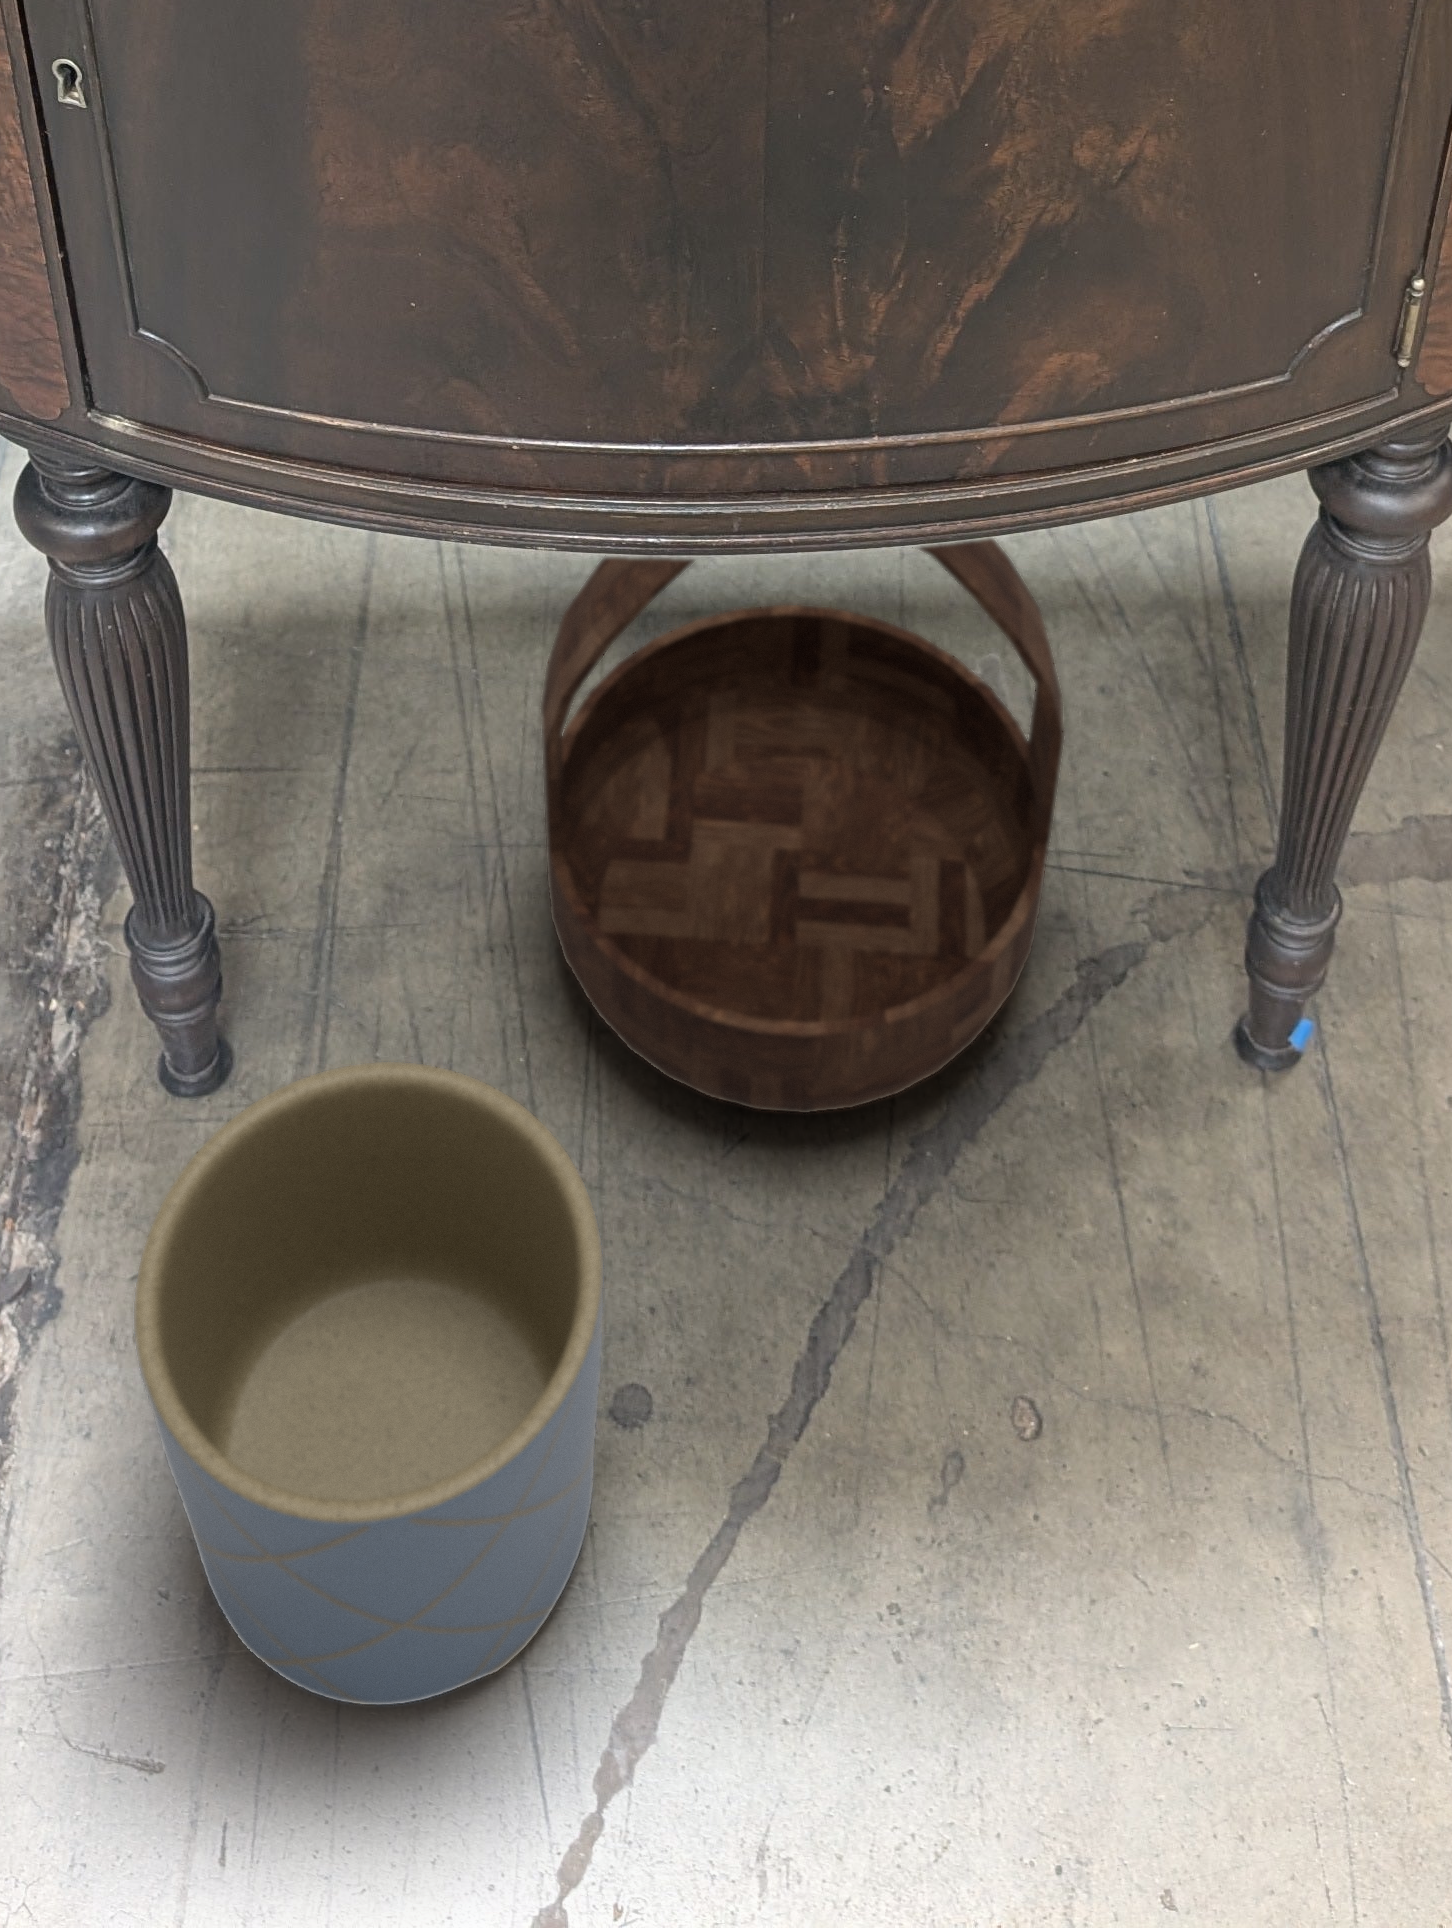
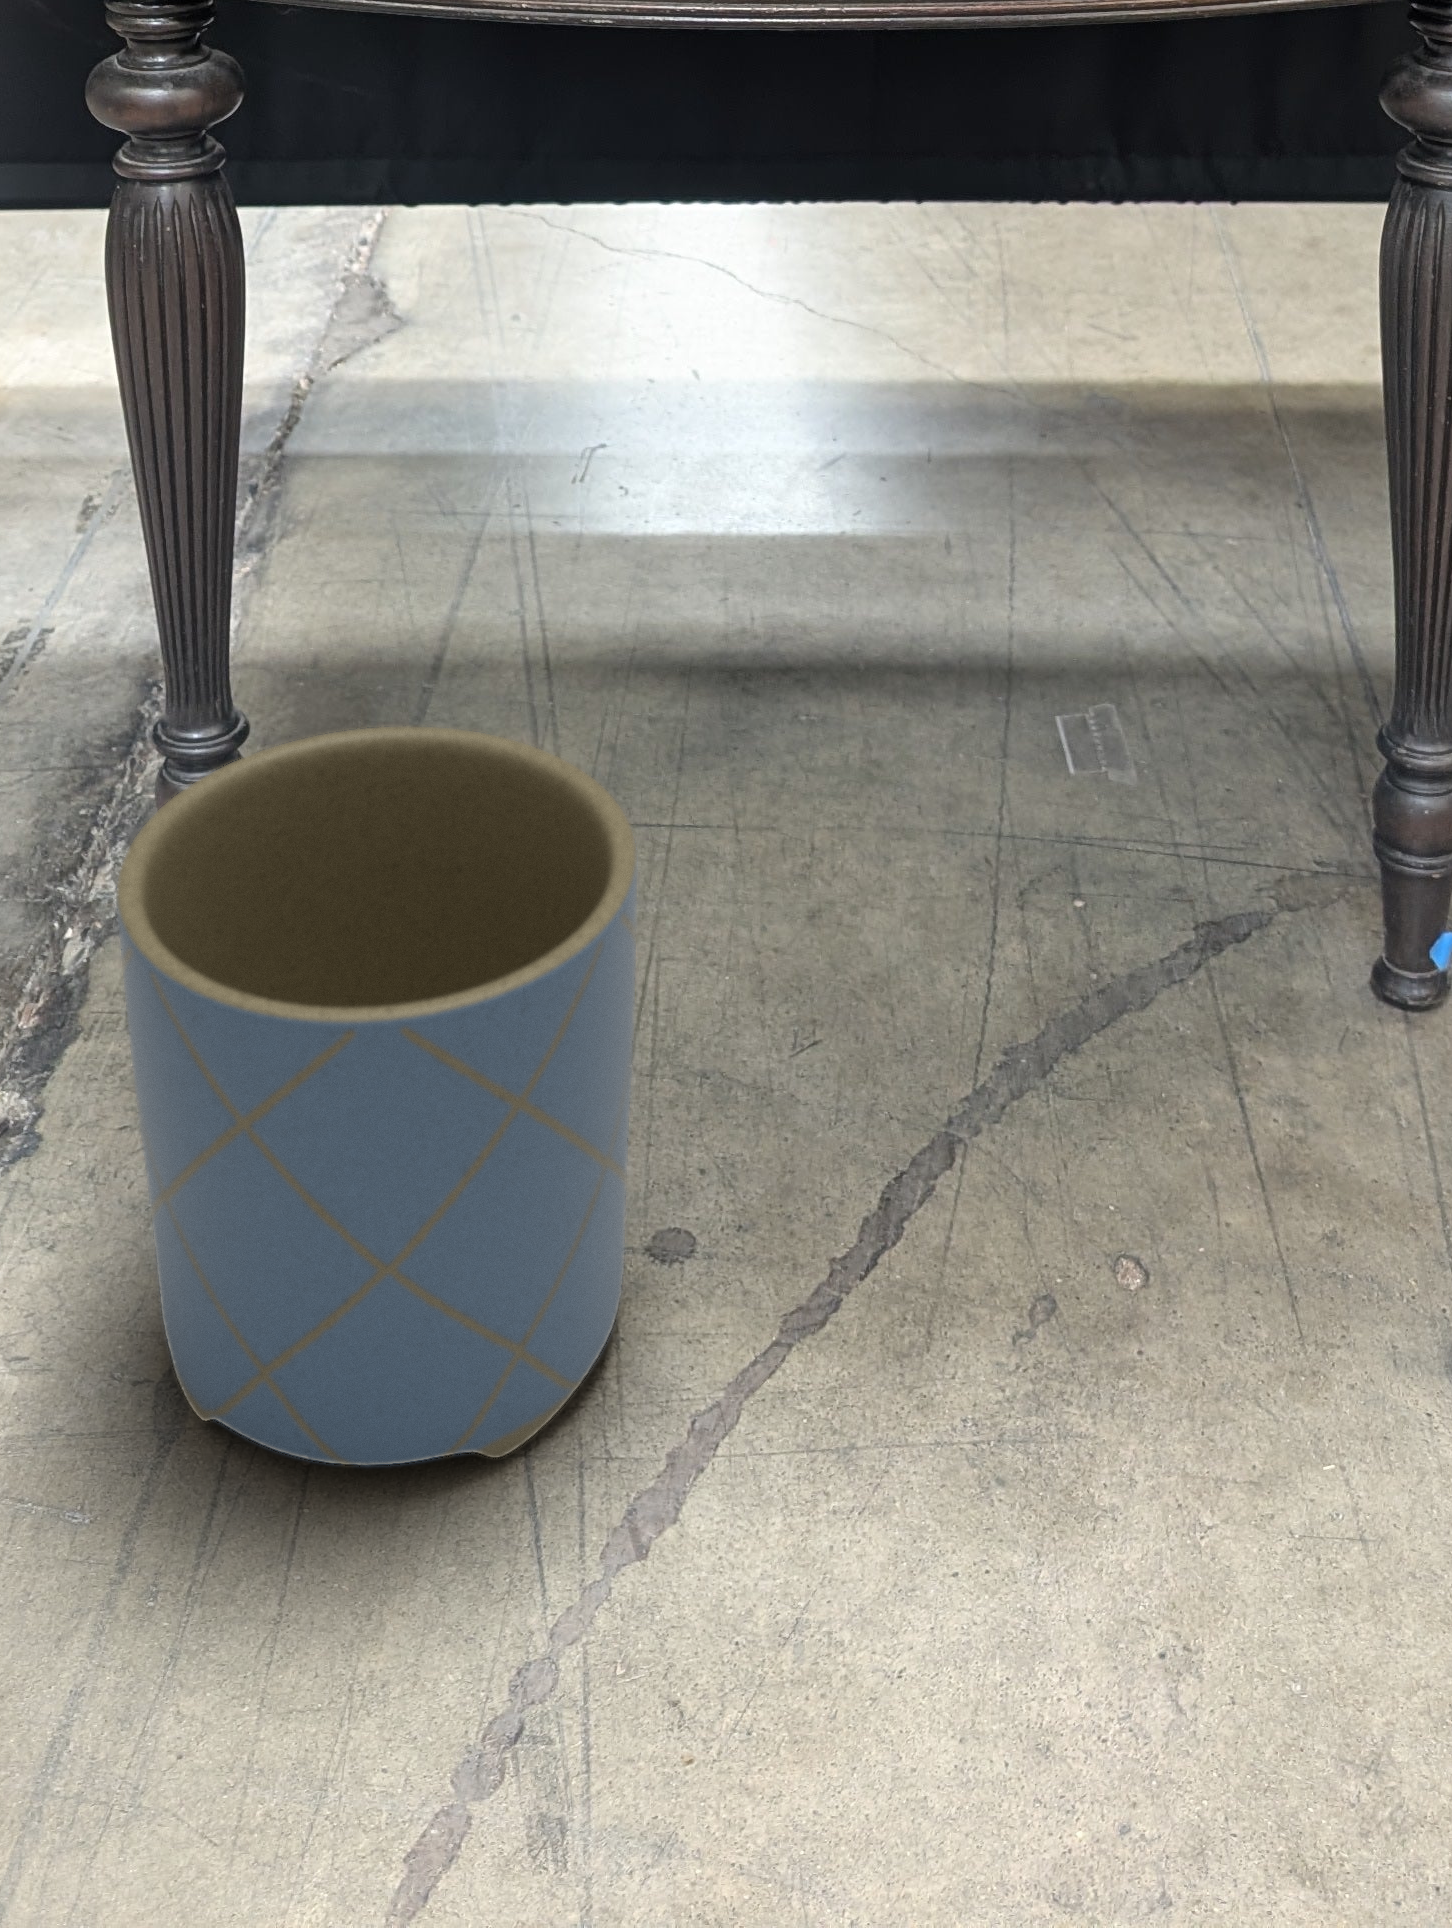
basket: present [541,538,1064,1113] -> none [607,209,1160,1011]

